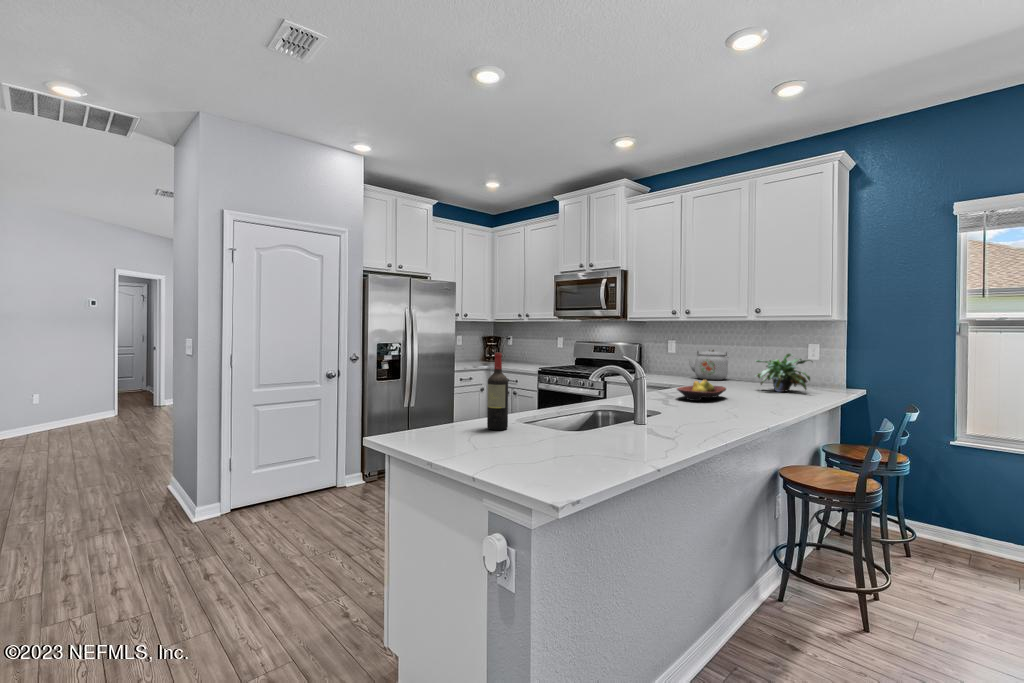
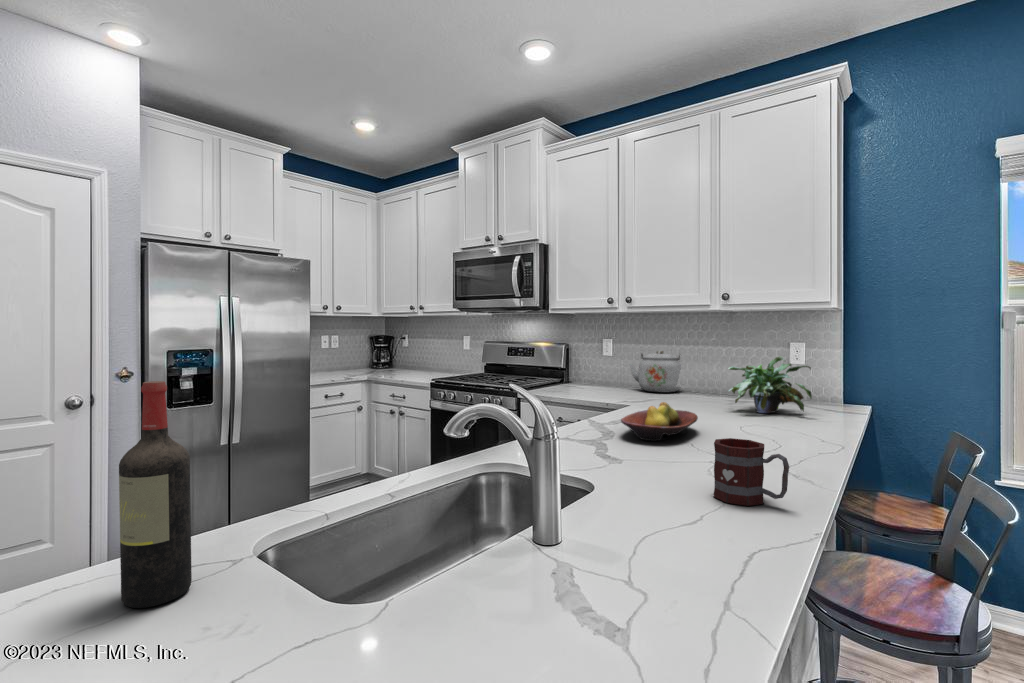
mug: none [720,391,755,421] -> present [713,438,789,506]

